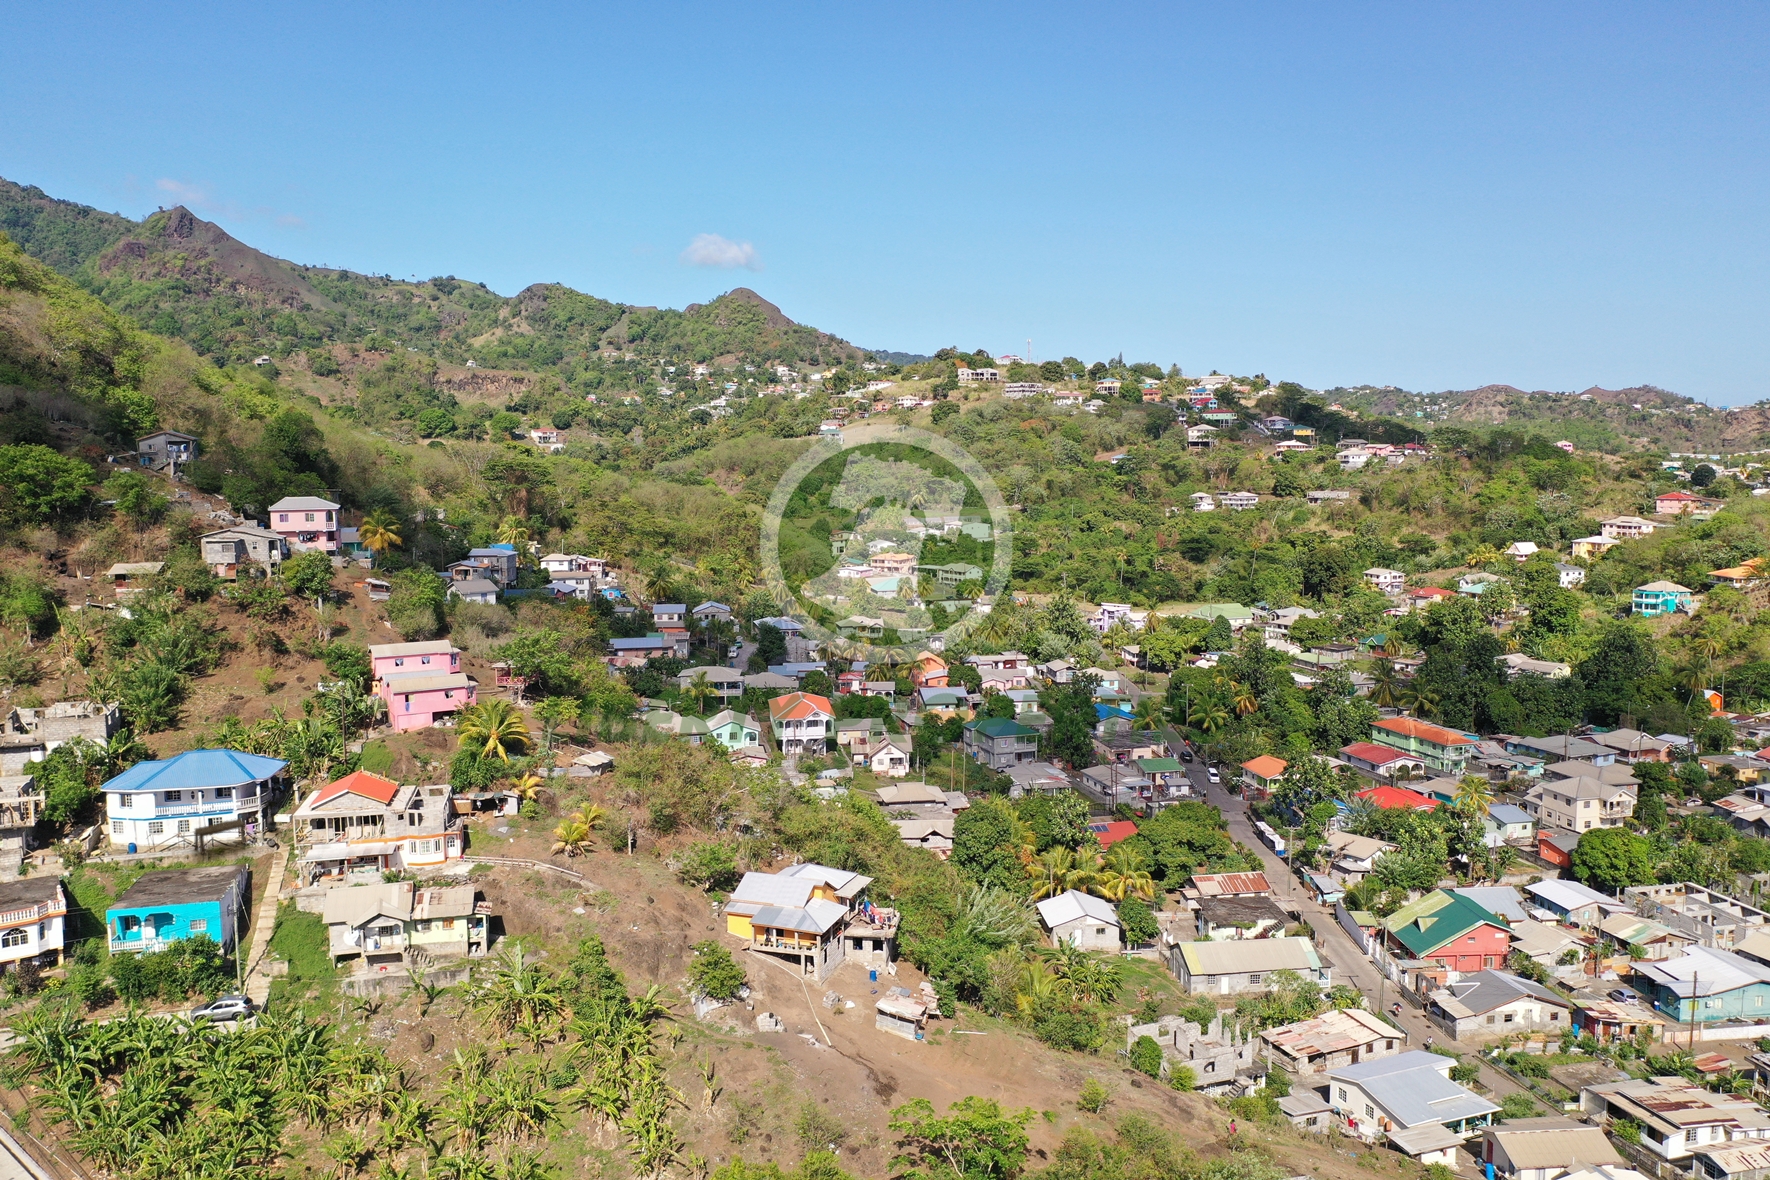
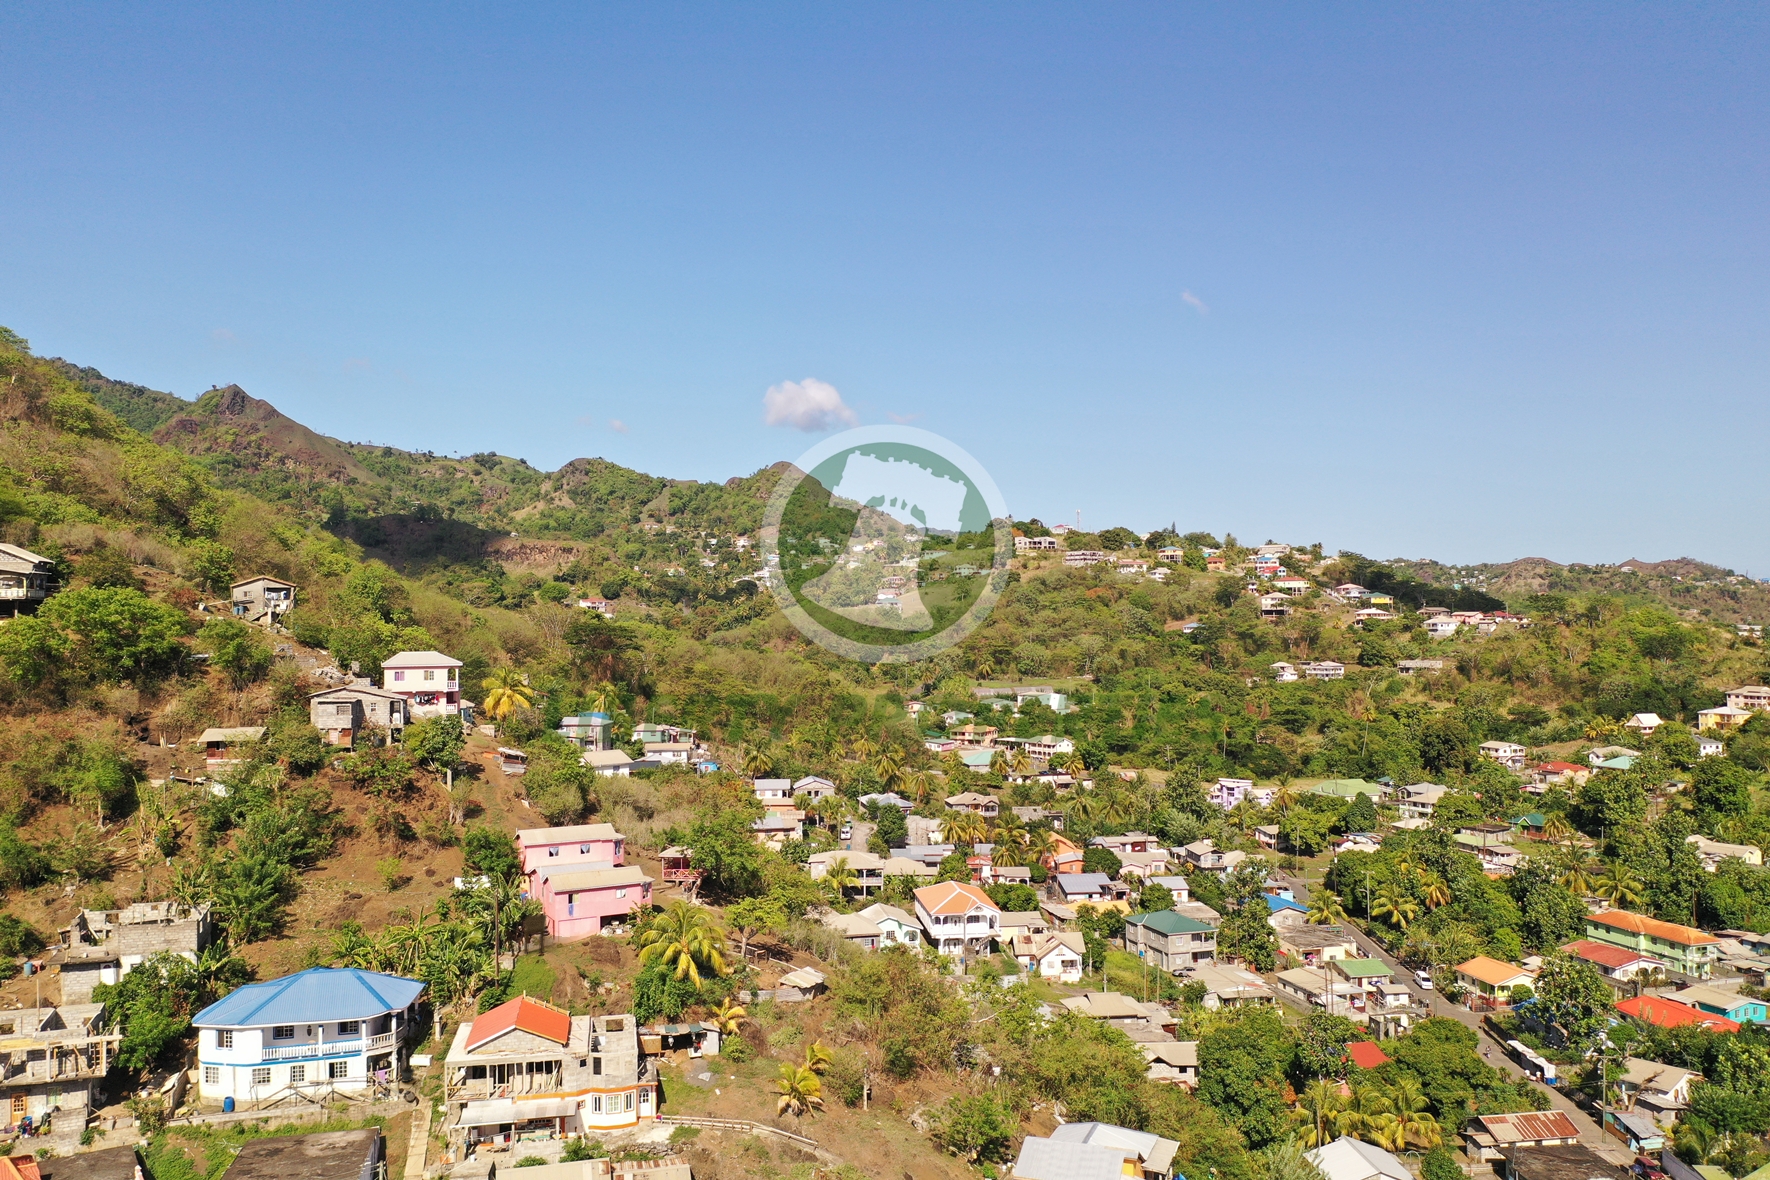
bench: present [194,818,245,854] -> present [524,915,546,954]

